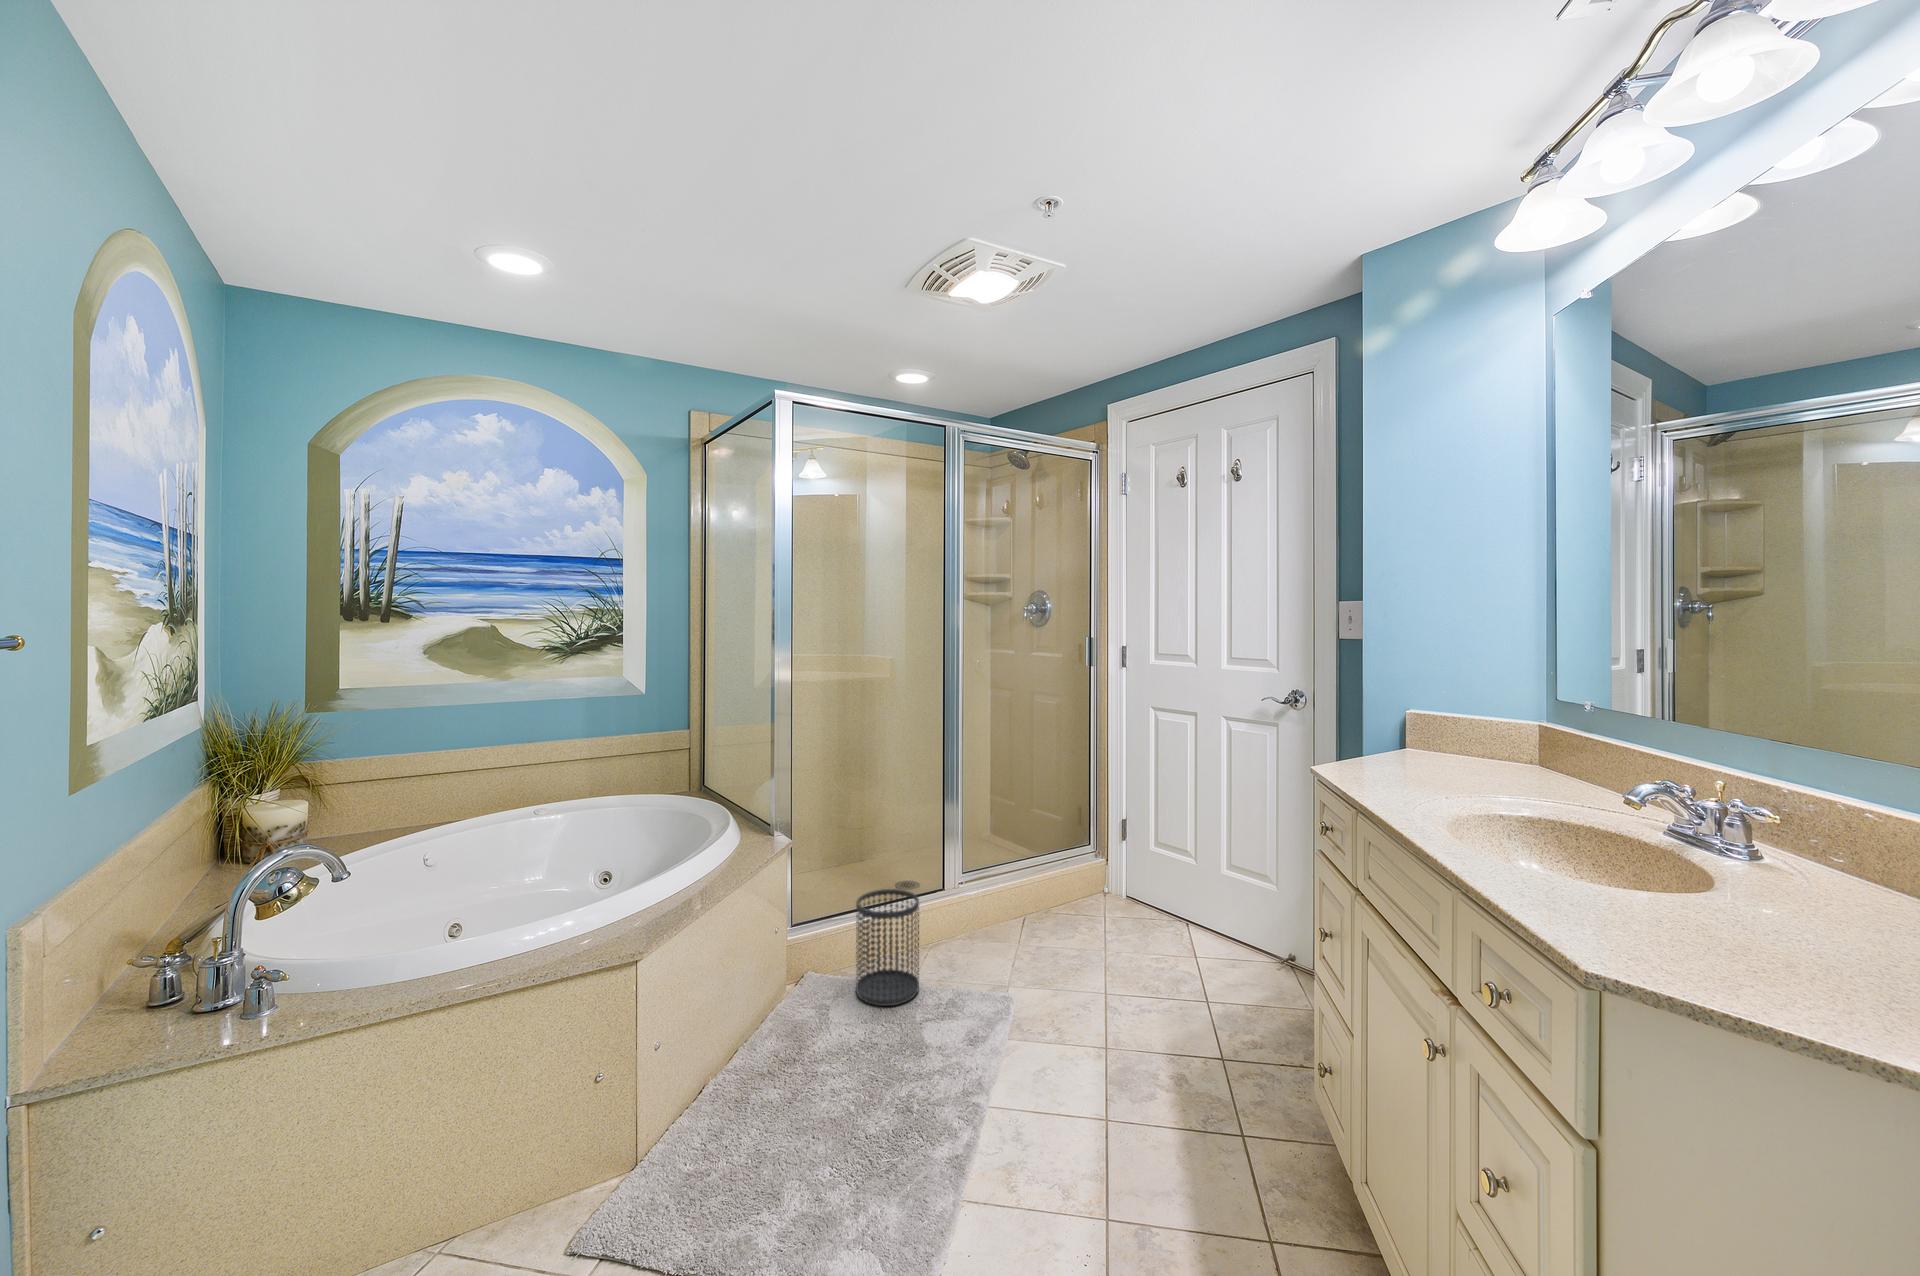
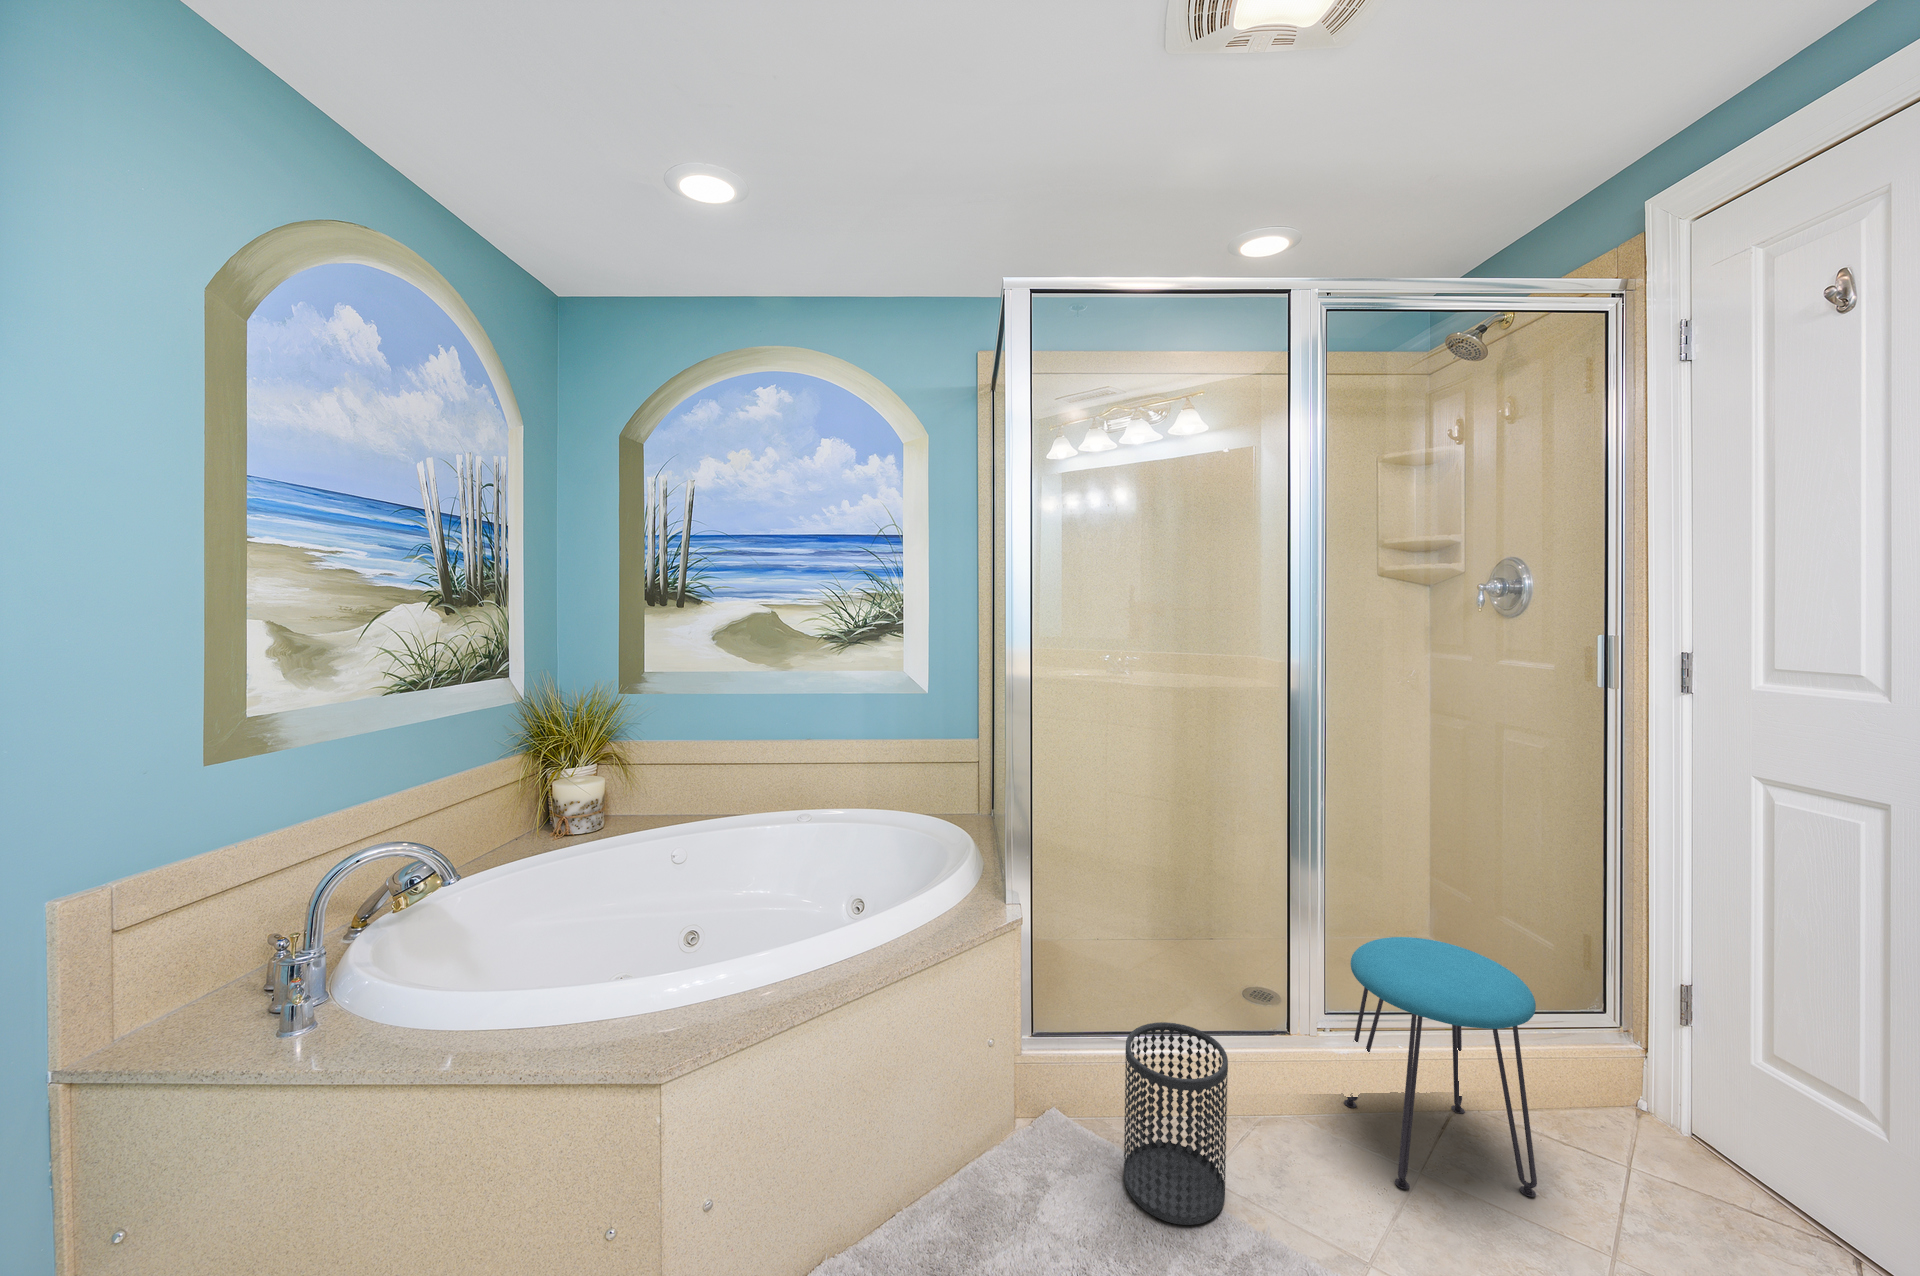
stool: none [969,817,1067,955] -> present [1344,937,1537,1197]

